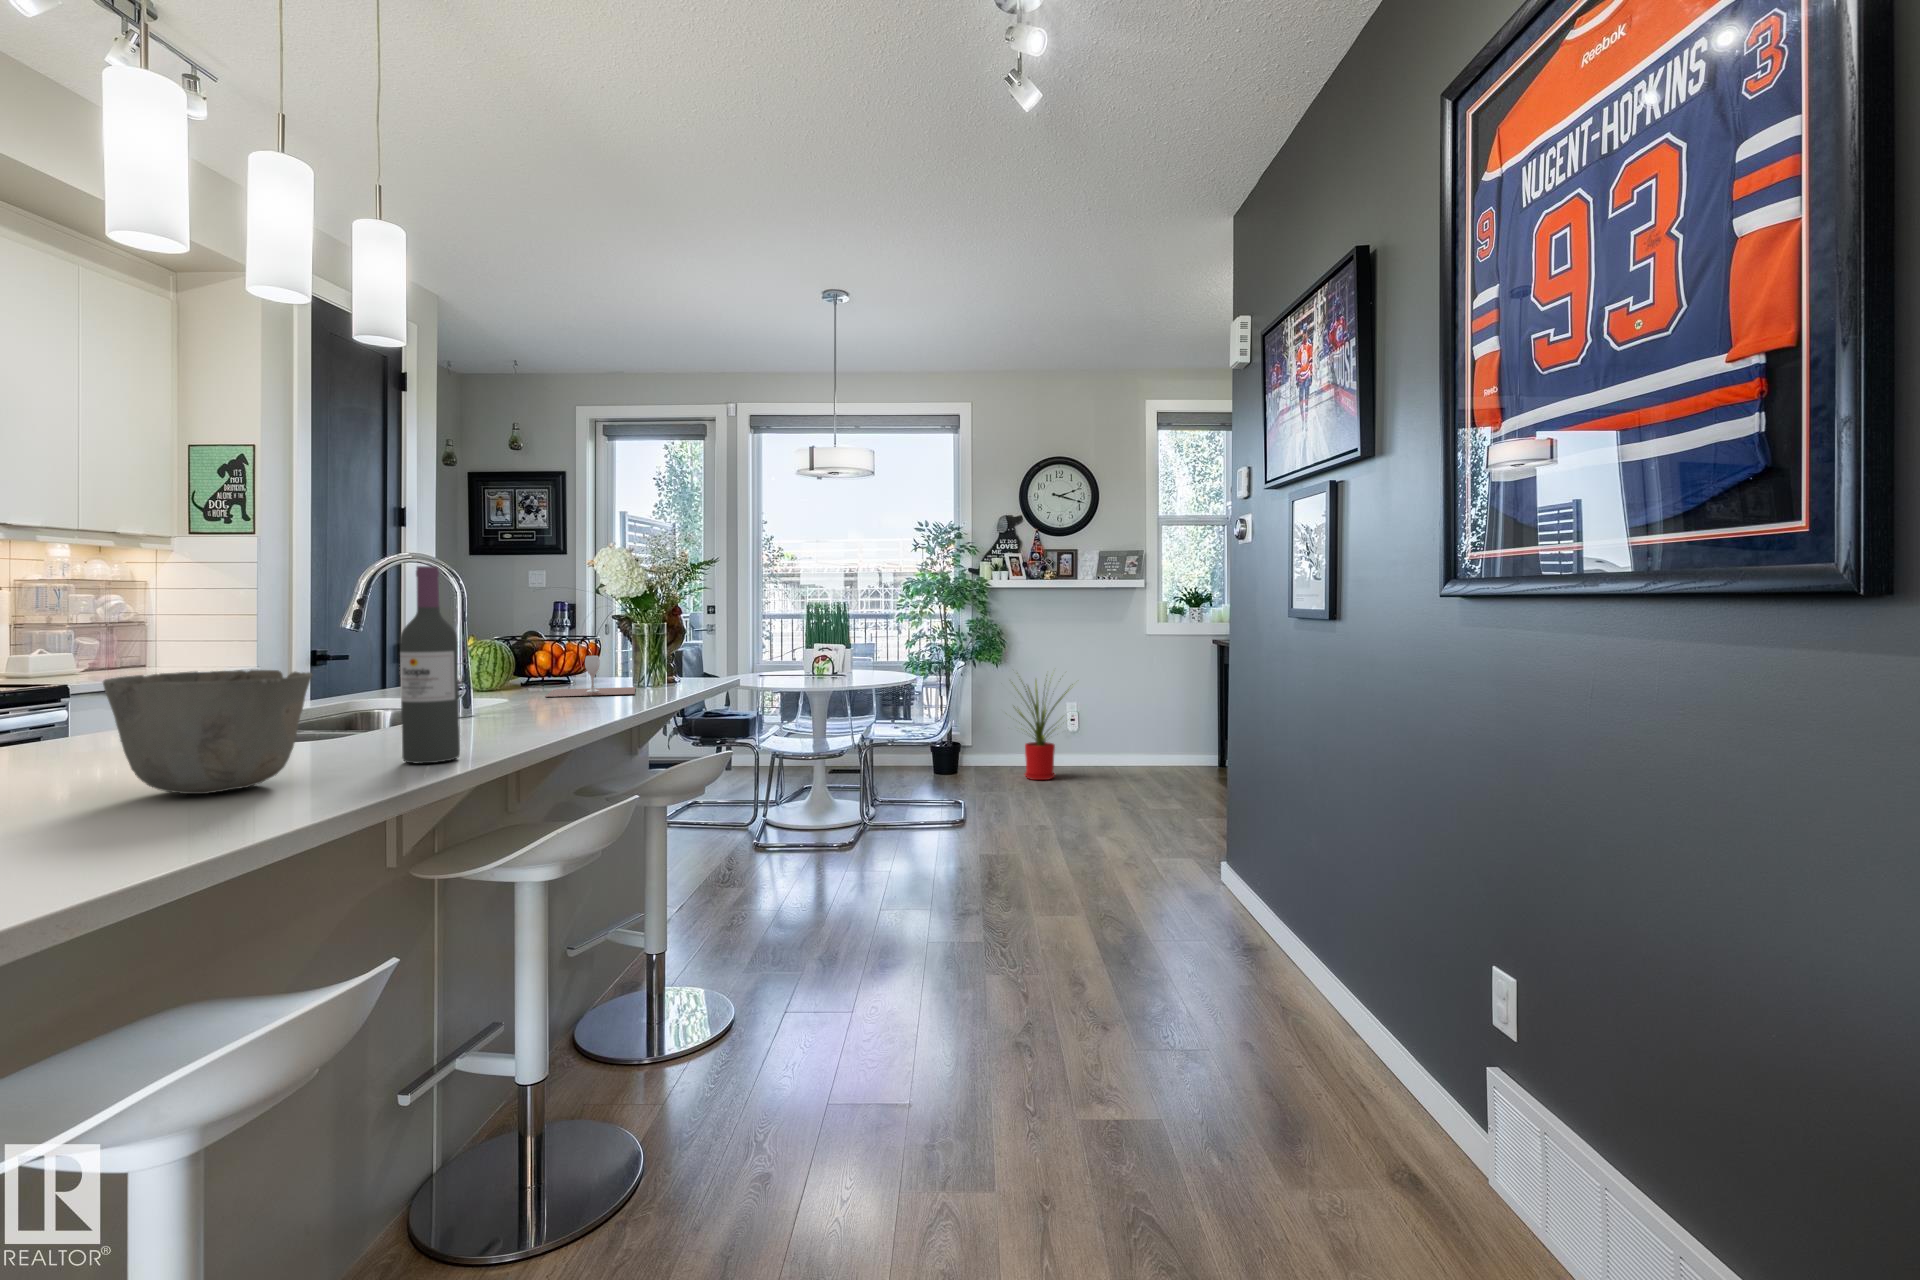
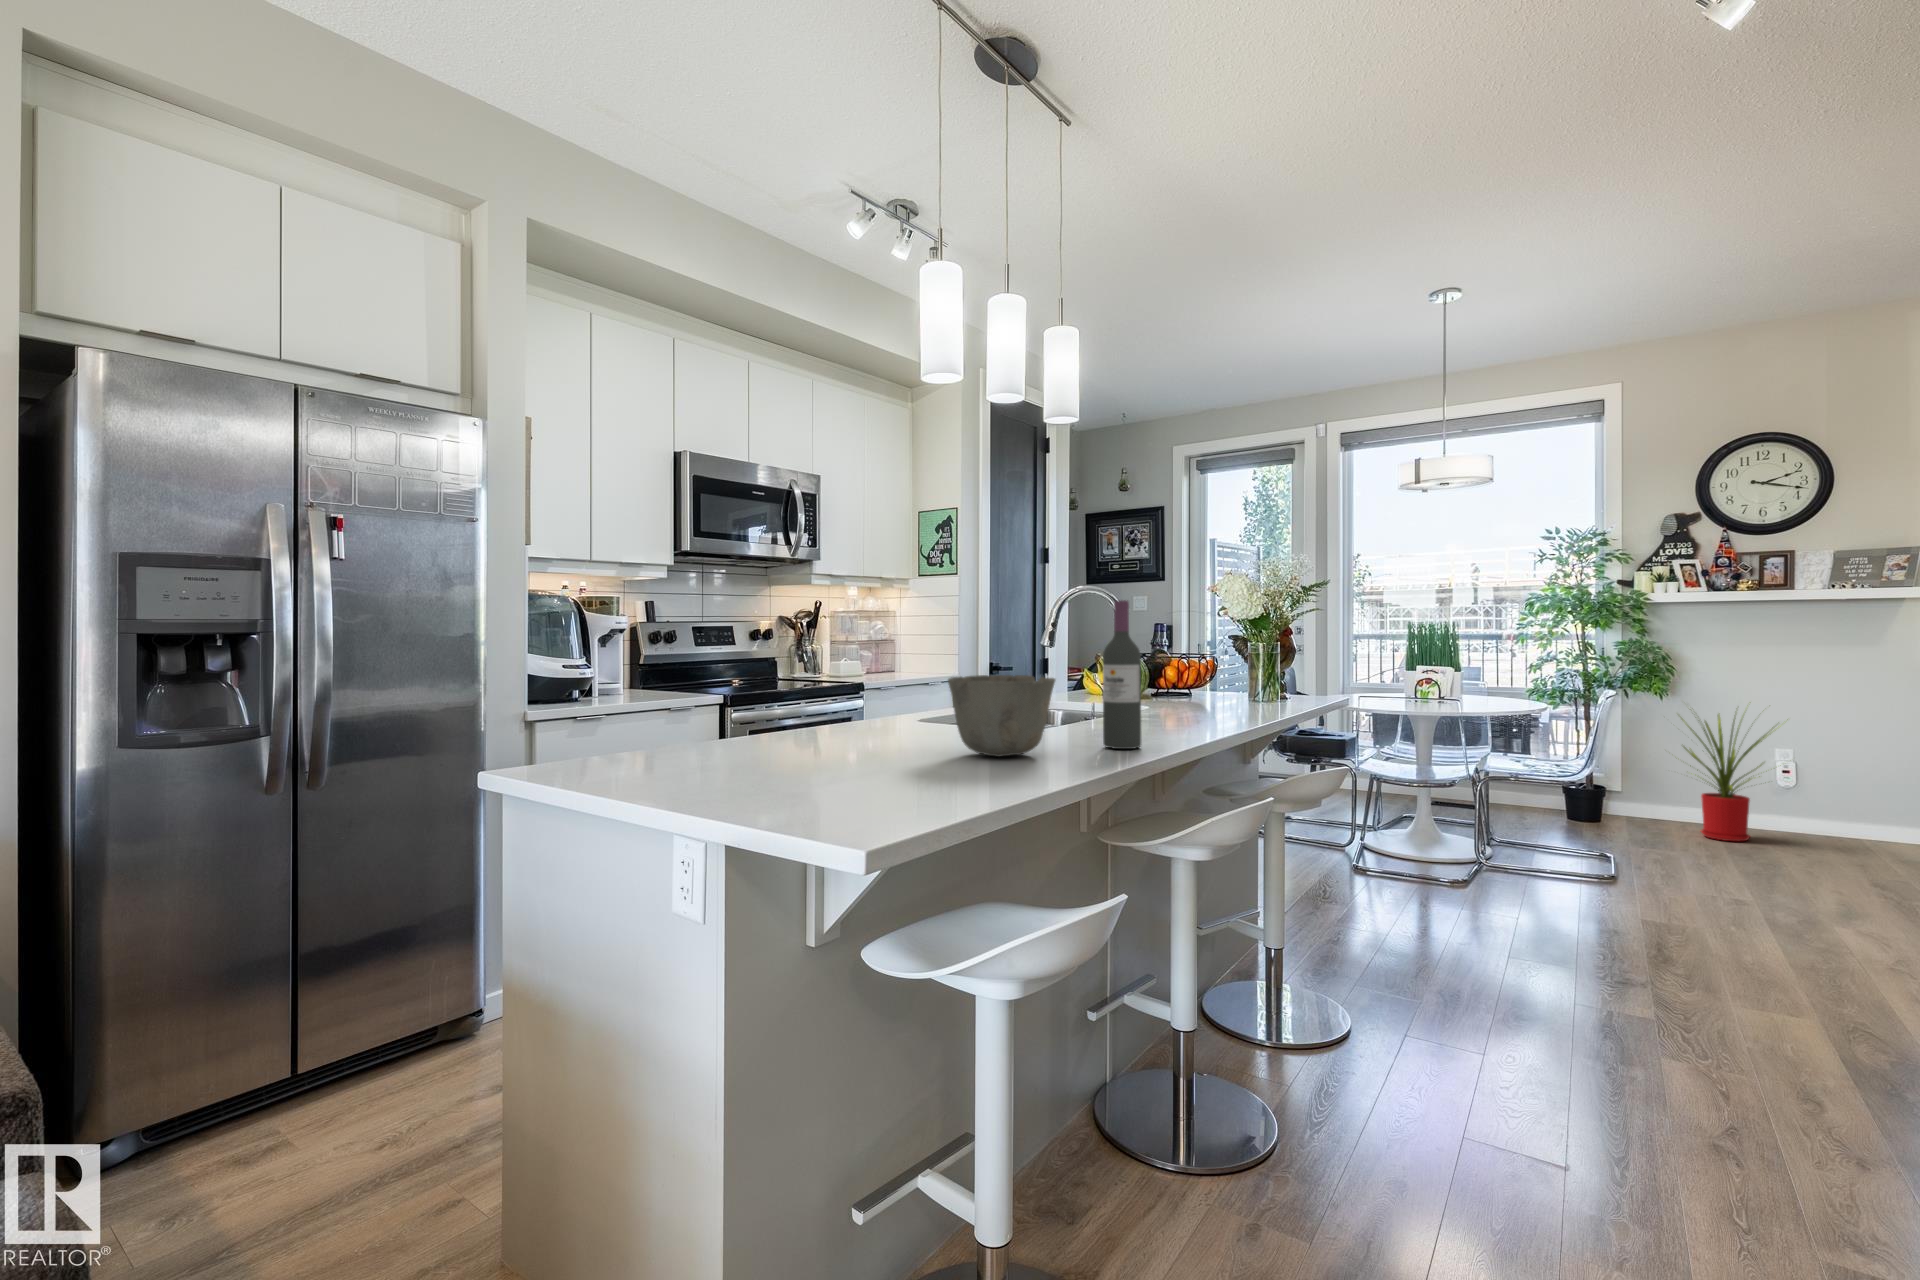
wine glass: present [546,656,636,697] -> none [1177,672,1252,707]

